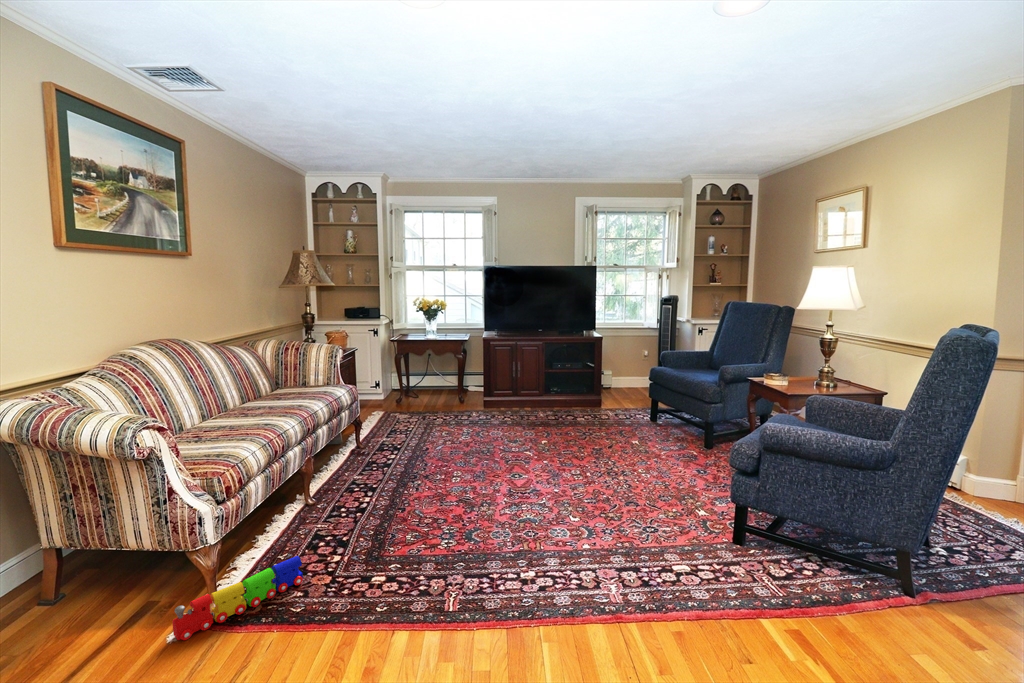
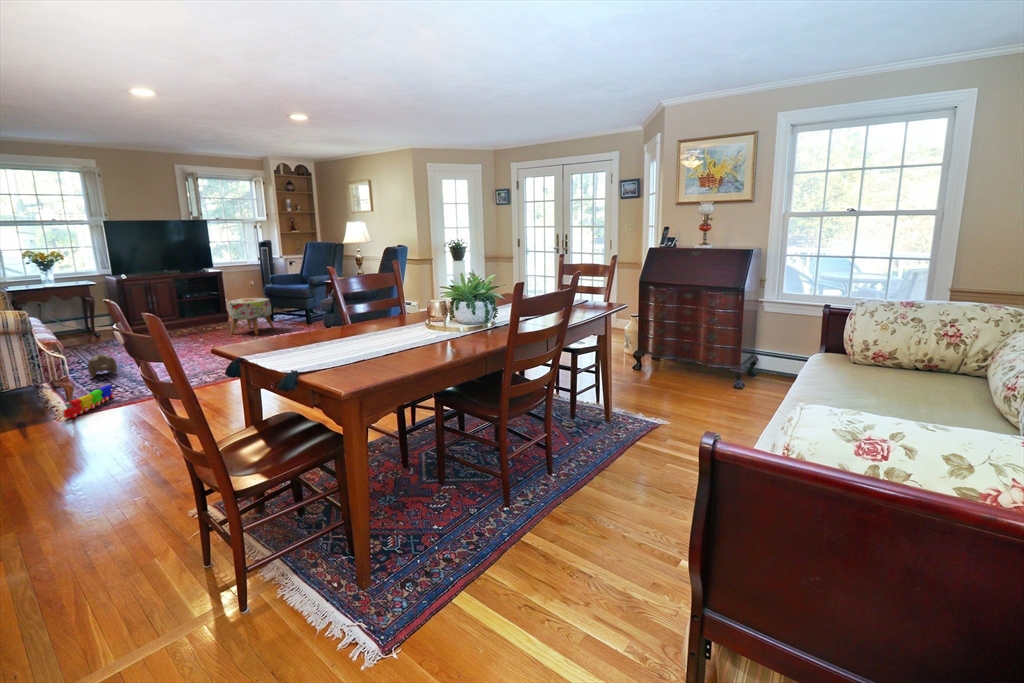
ottoman: none [581,386,649,454] -> present [228,298,274,335]
plush toy: none [348,462,386,498] -> present [88,354,117,377]

